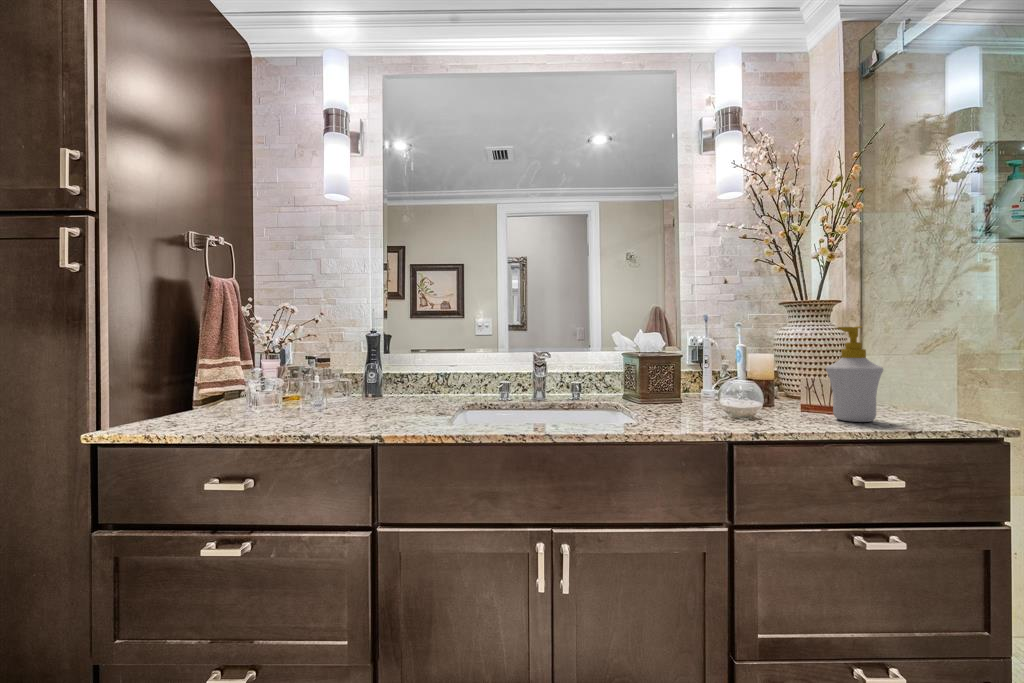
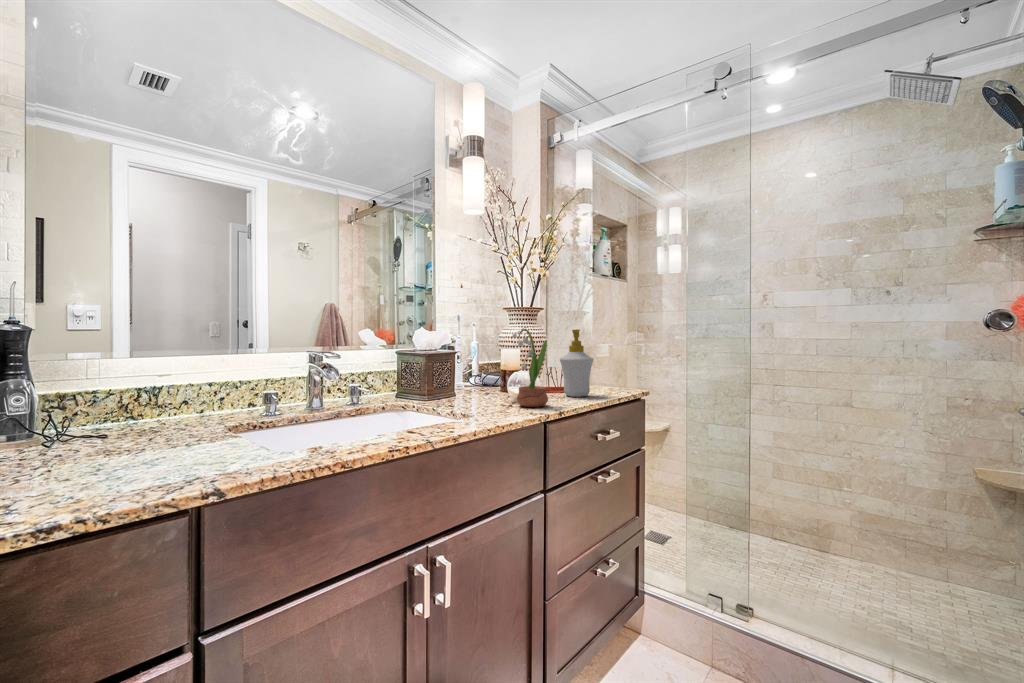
potted flower: none [713,325,765,424] -> present [512,327,548,407]

